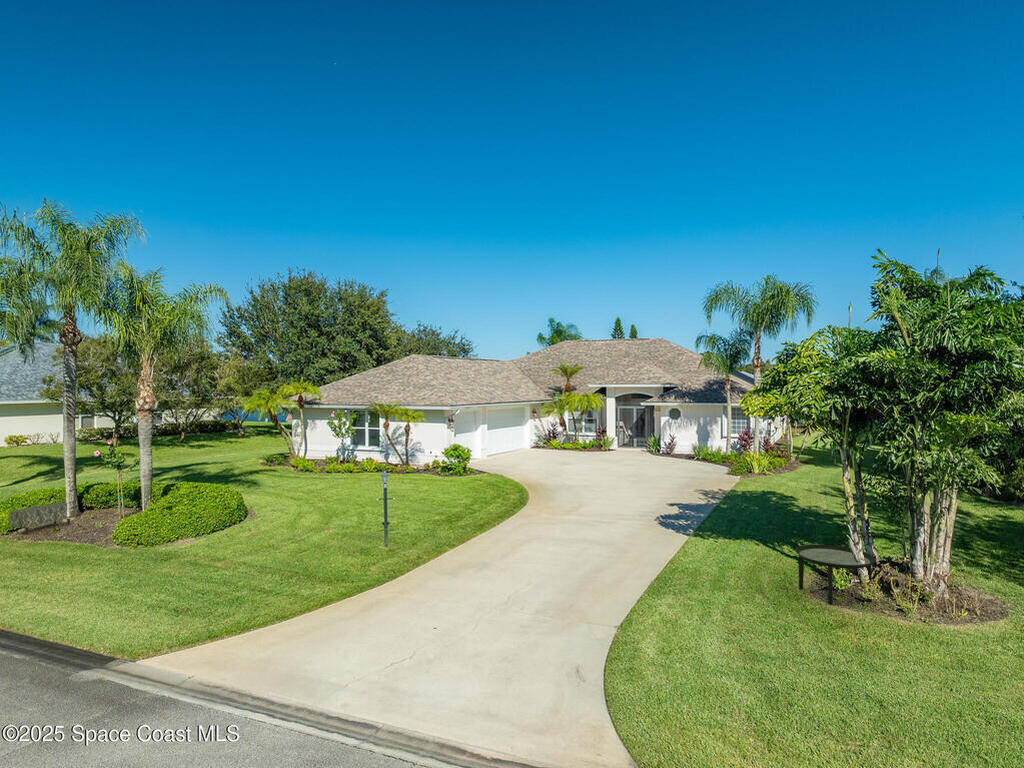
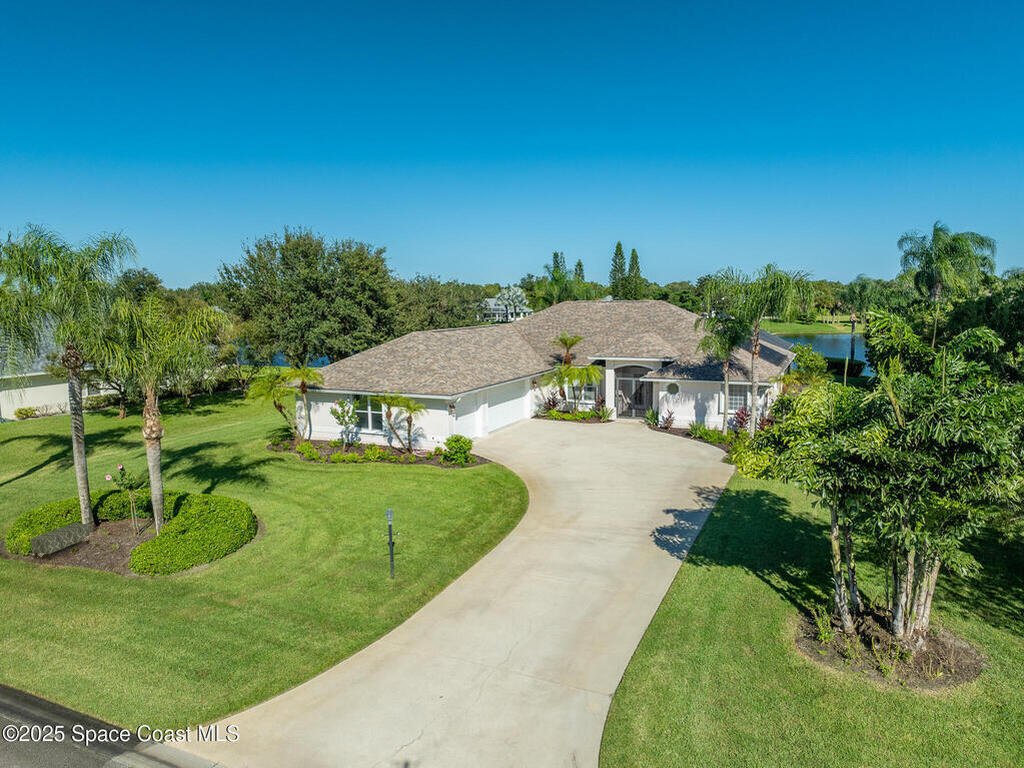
round table: present [795,544,875,605] -> none [780,599,855,667]

